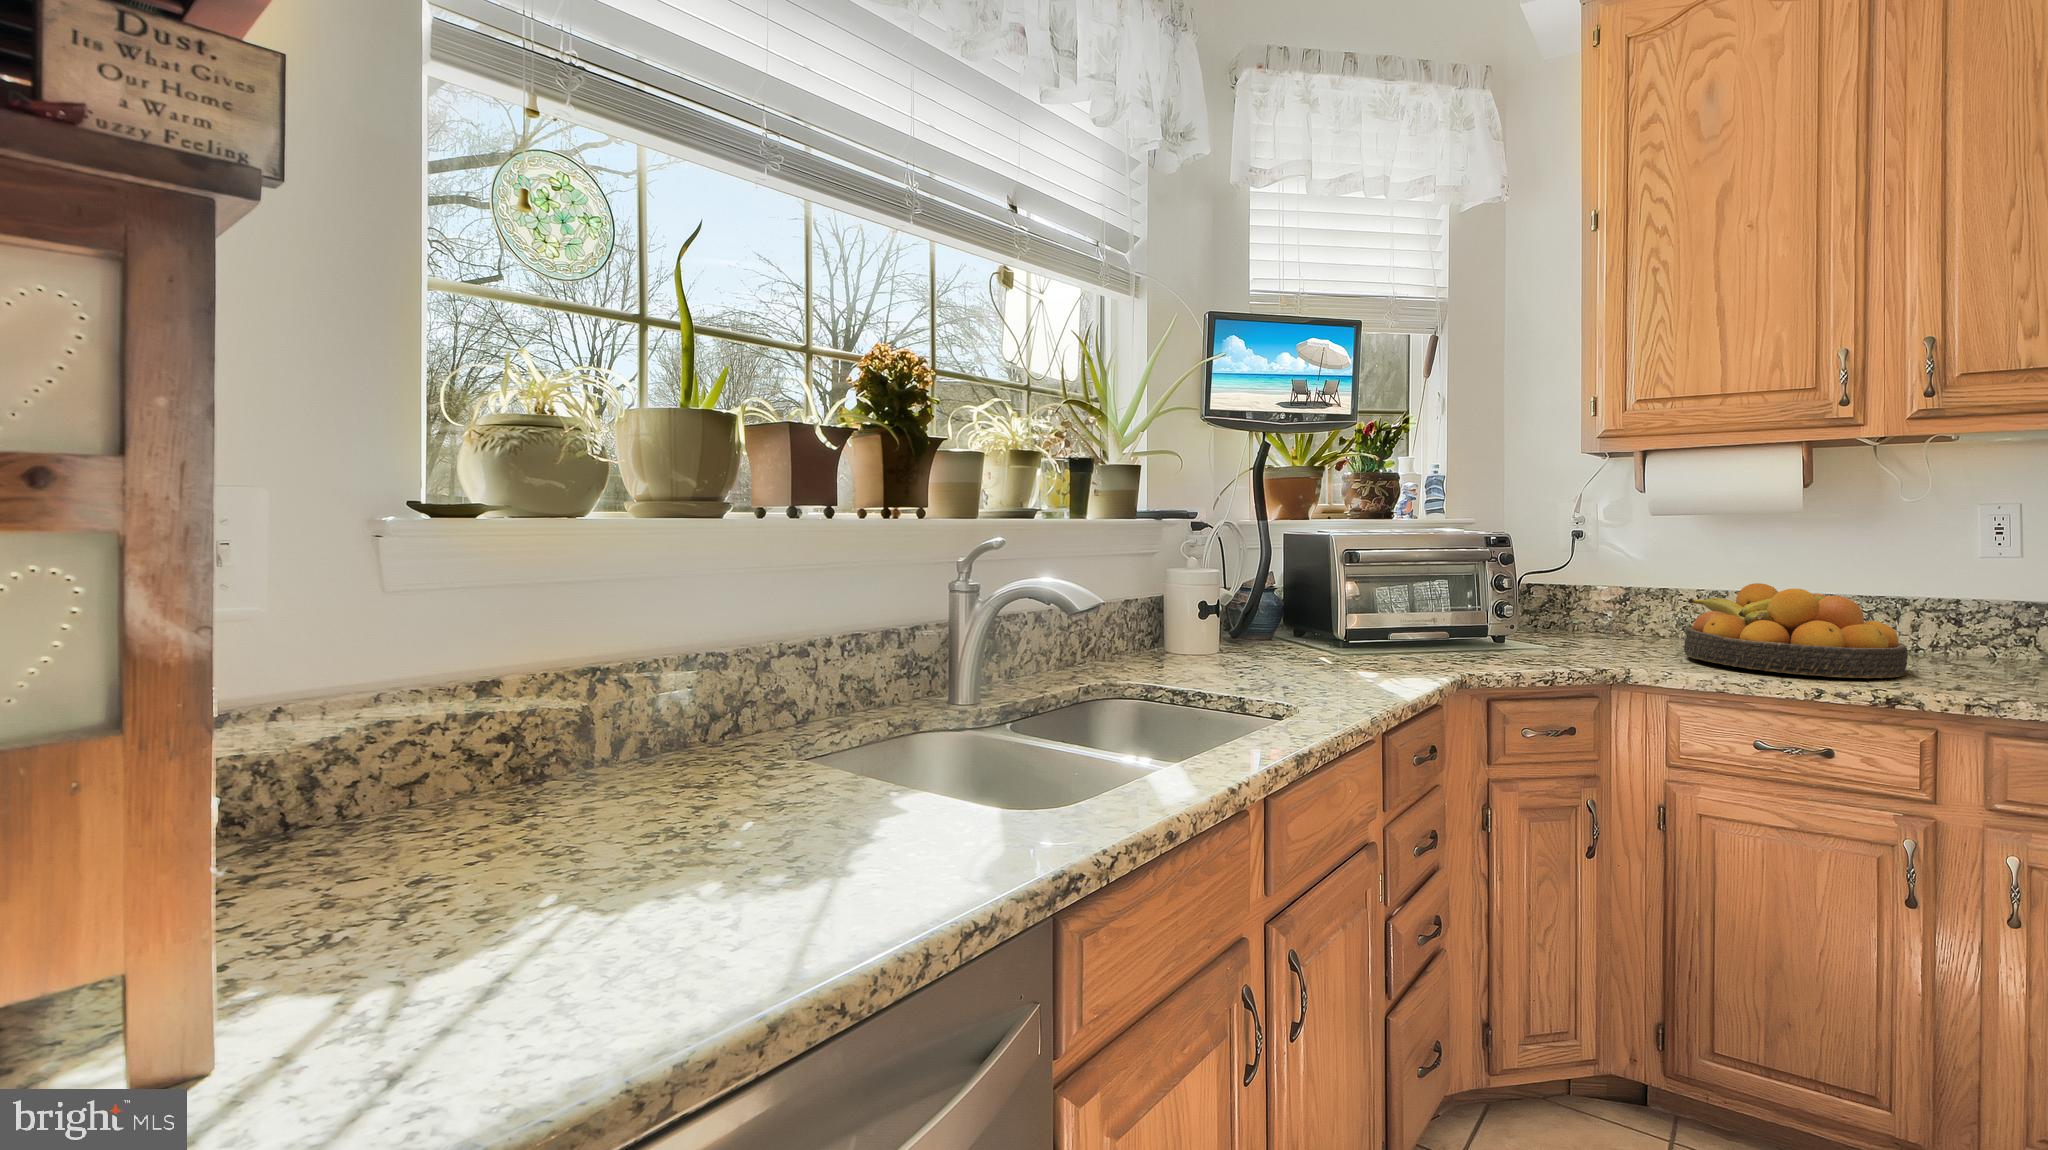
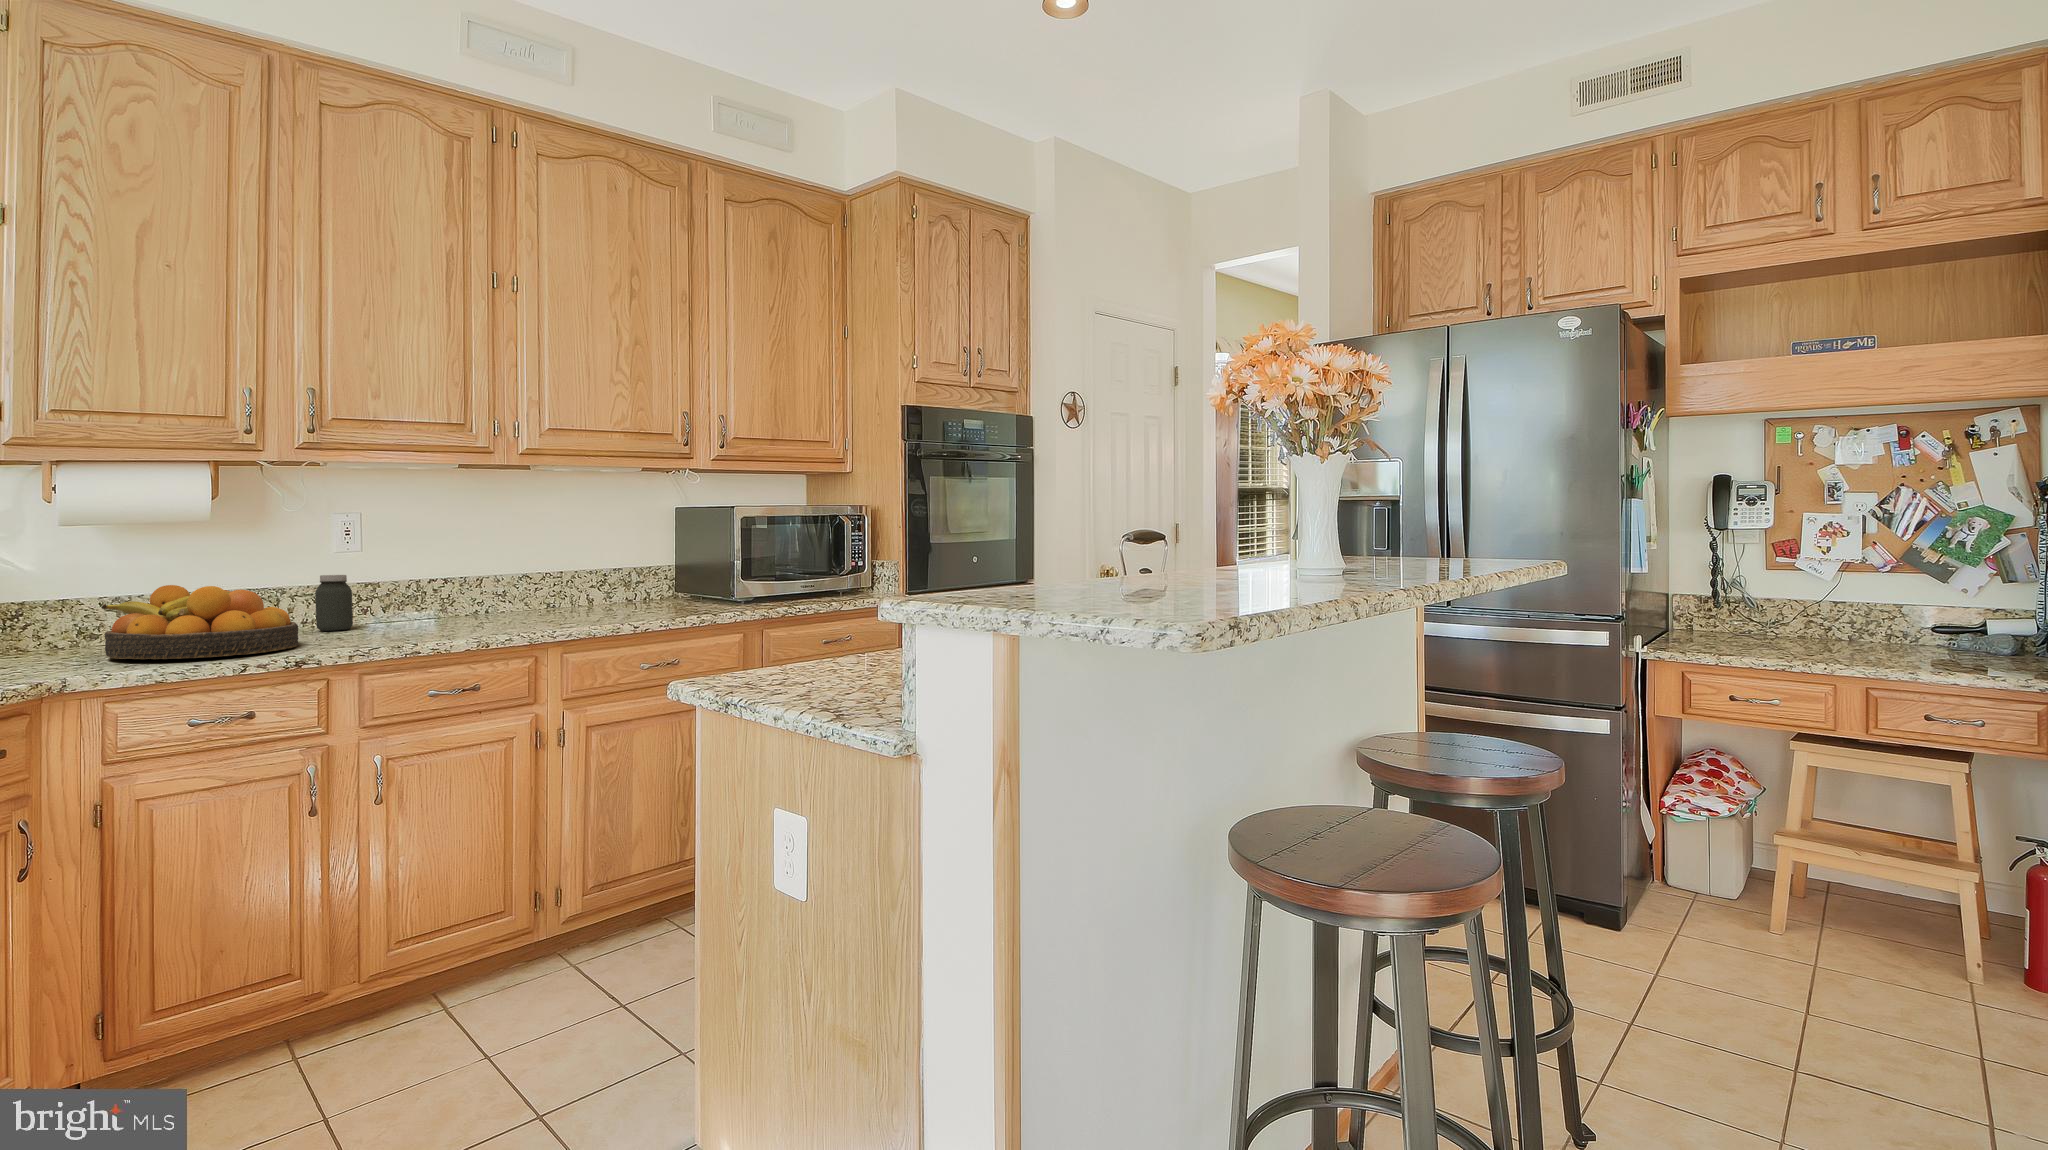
jar: none [1945,586,2006,663] -> present [315,575,353,631]

